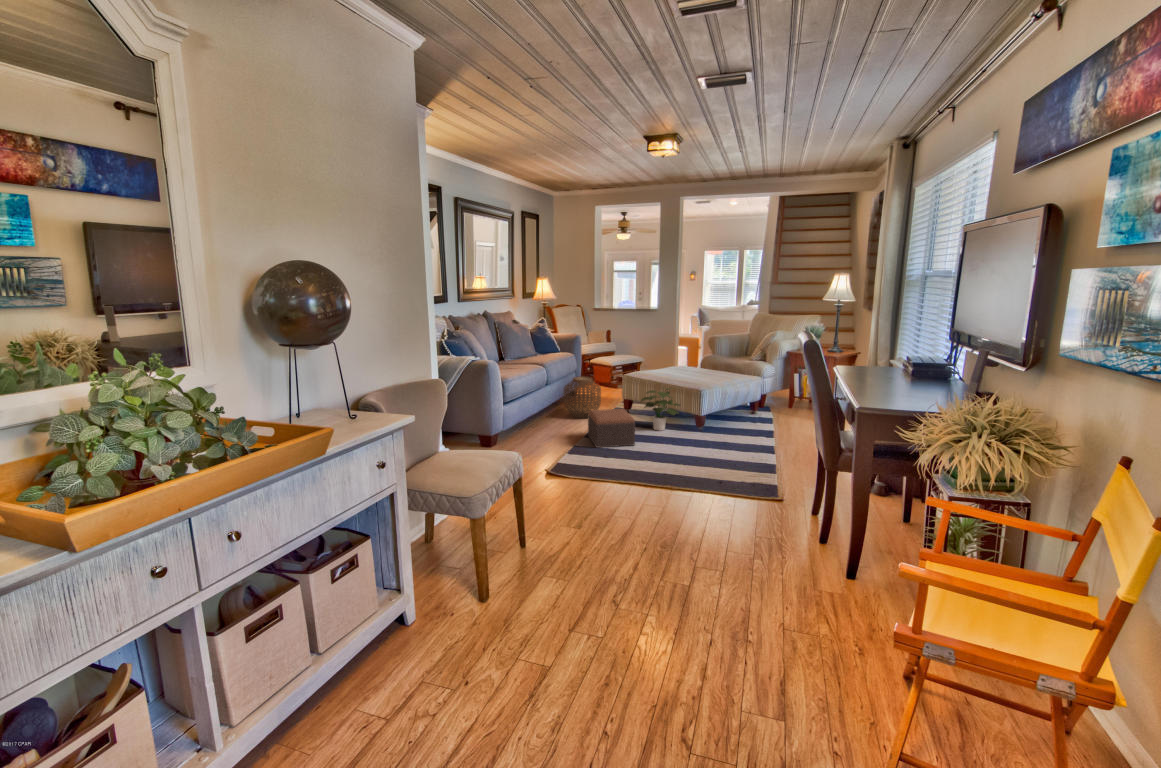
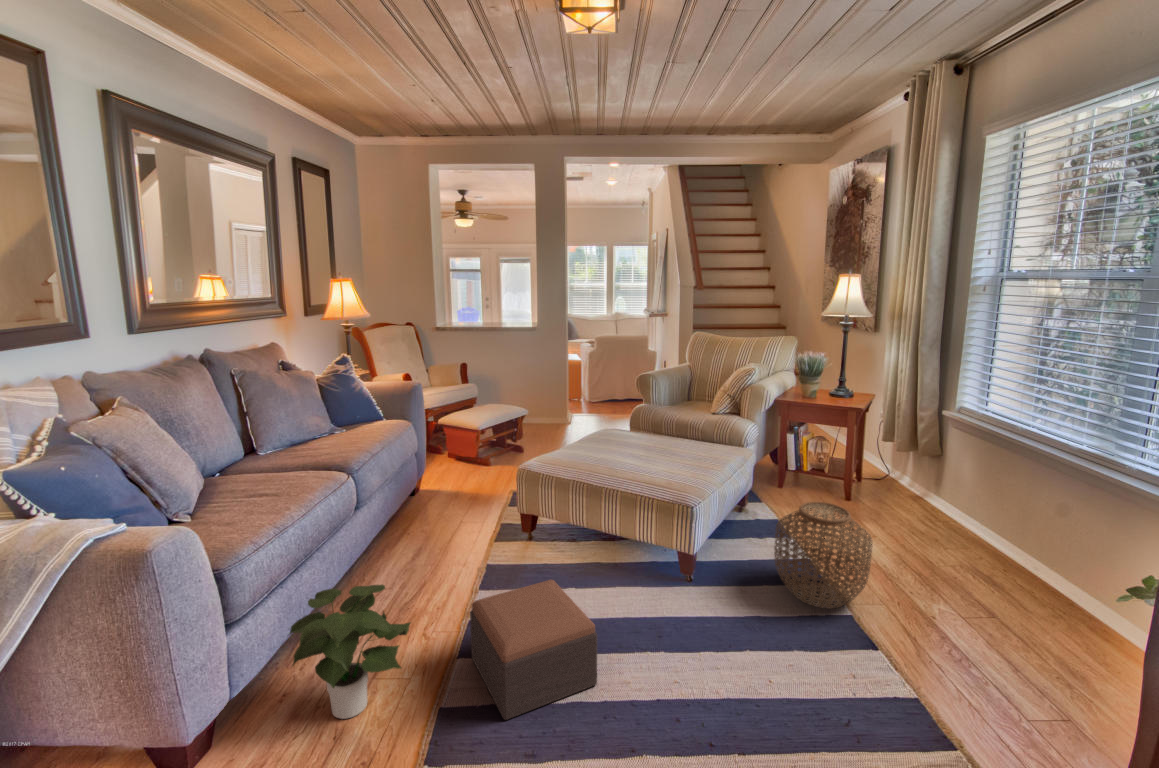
woven basket: present [564,376,601,418] -> present [774,502,872,608]
potted plant: present [641,388,680,431] -> present [289,585,411,719]

